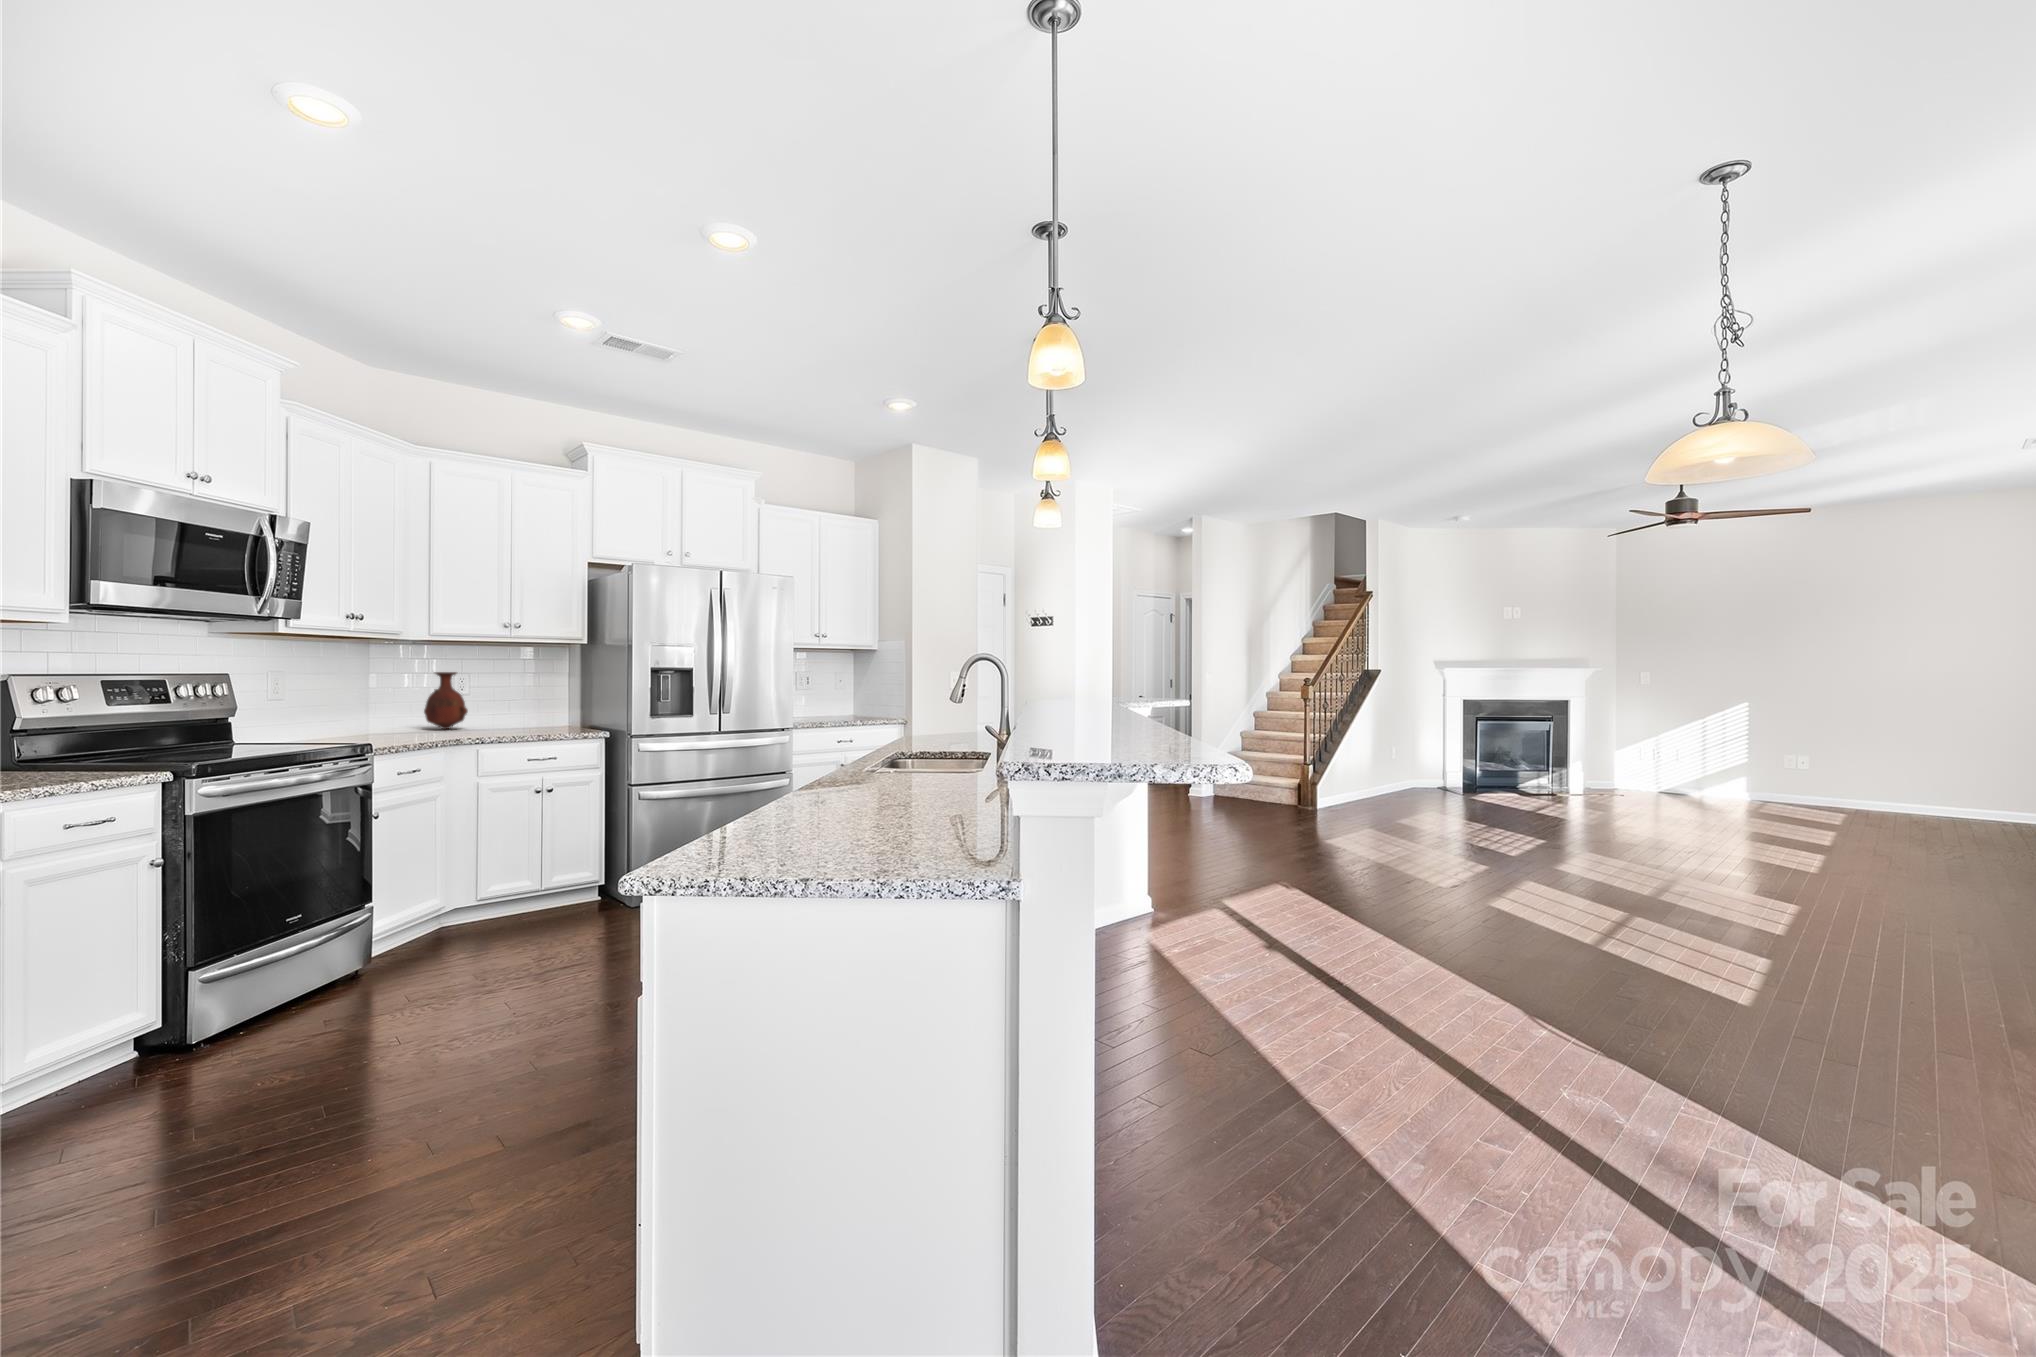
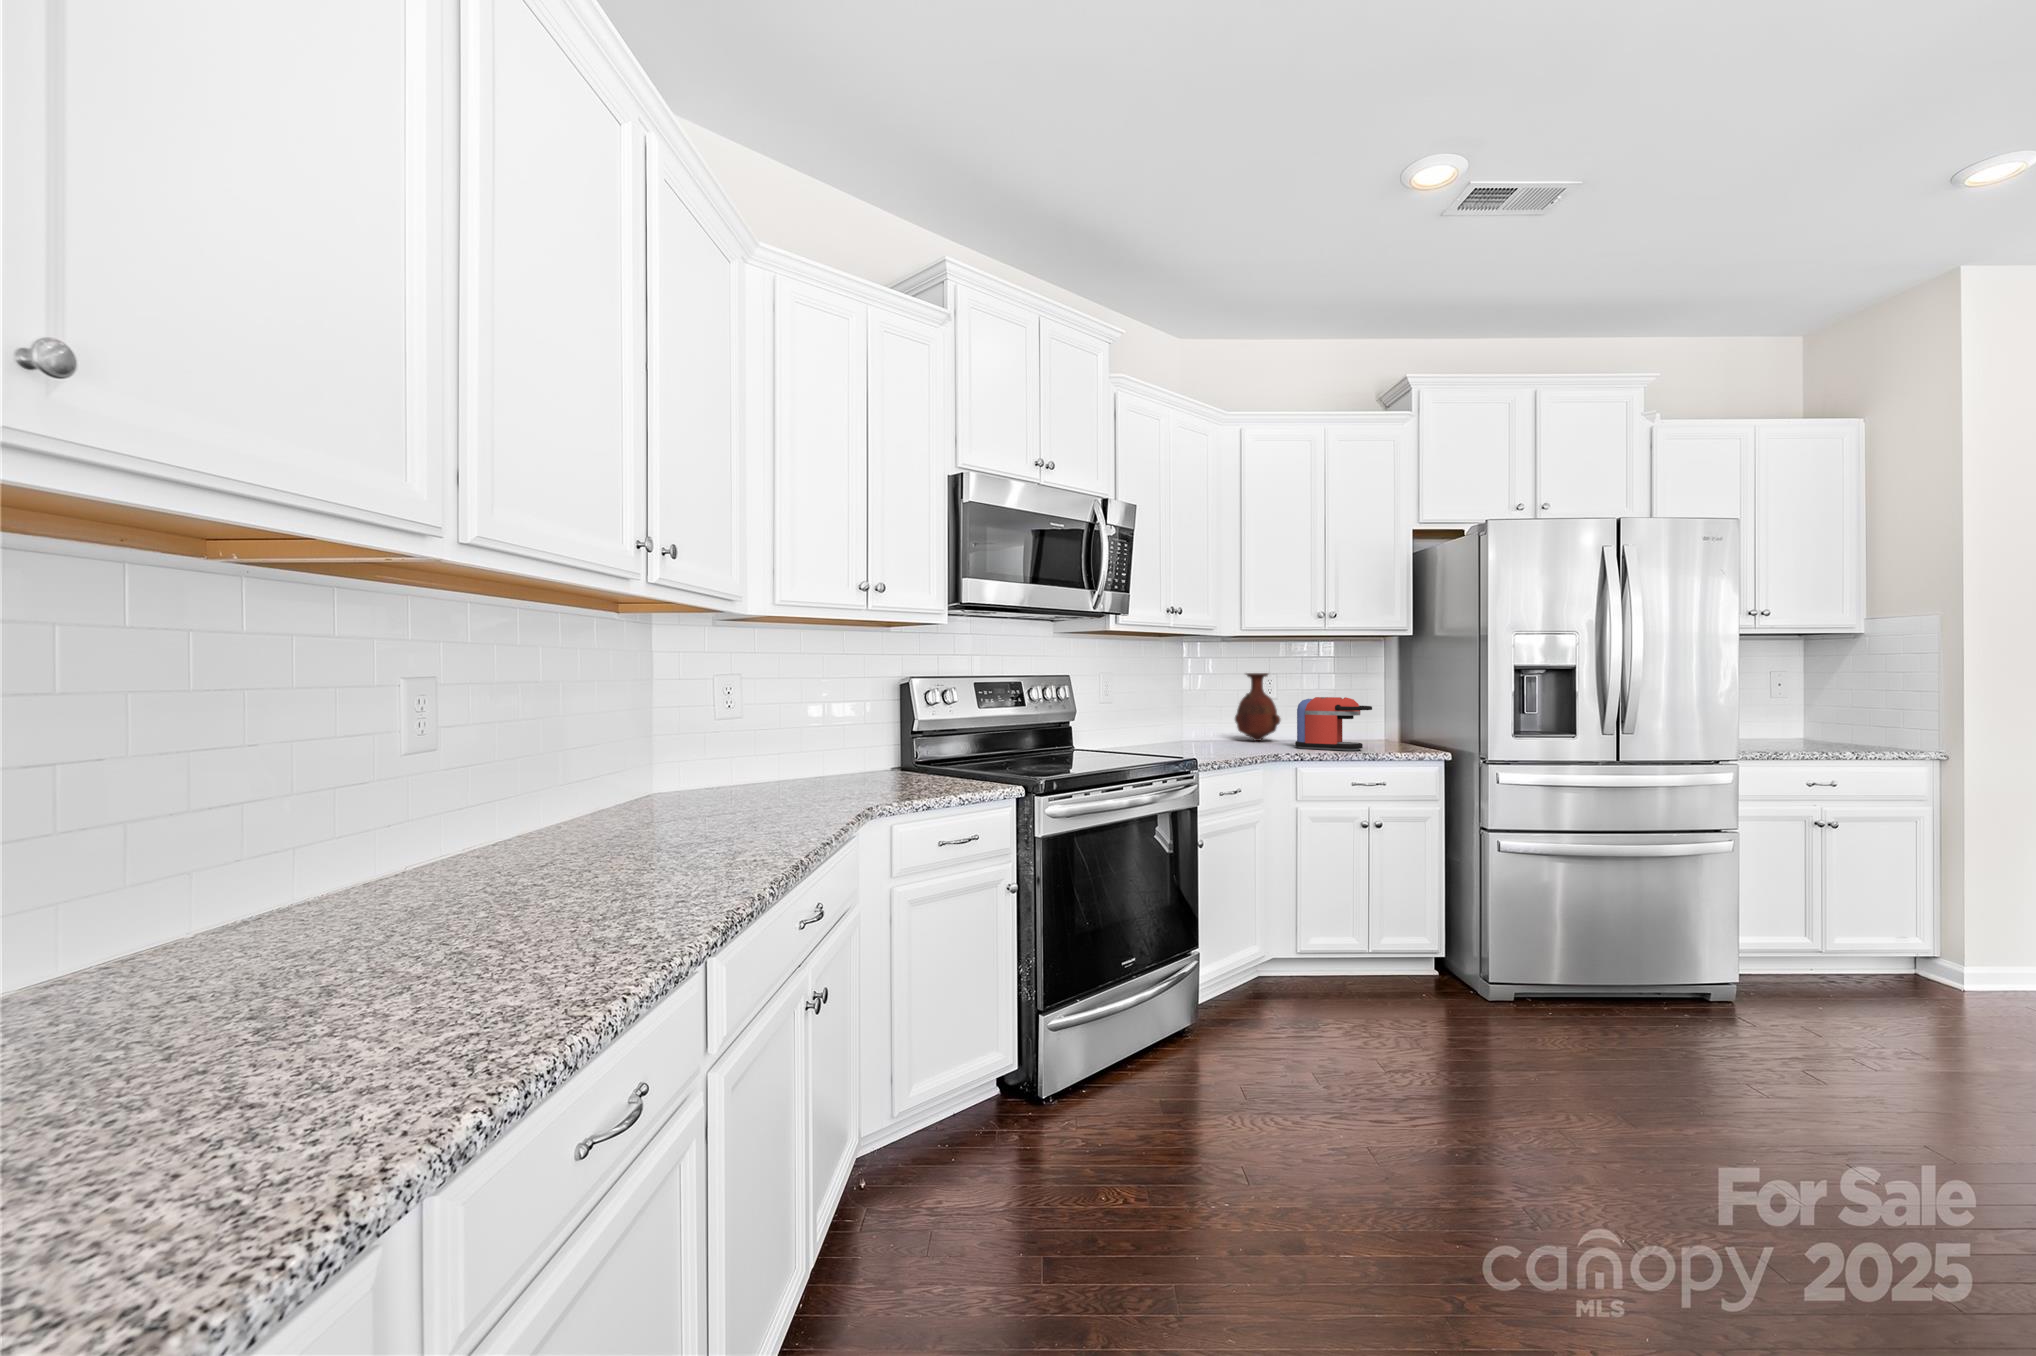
coffee maker: none [478,692,545,733] -> present [1295,697,1372,751]

